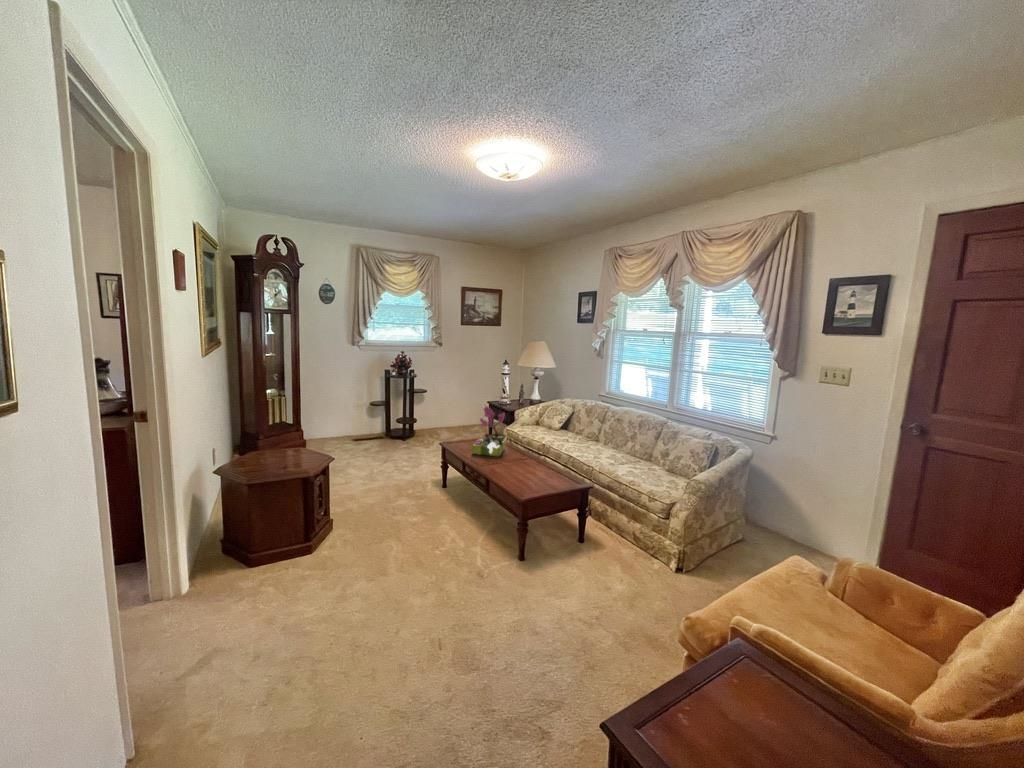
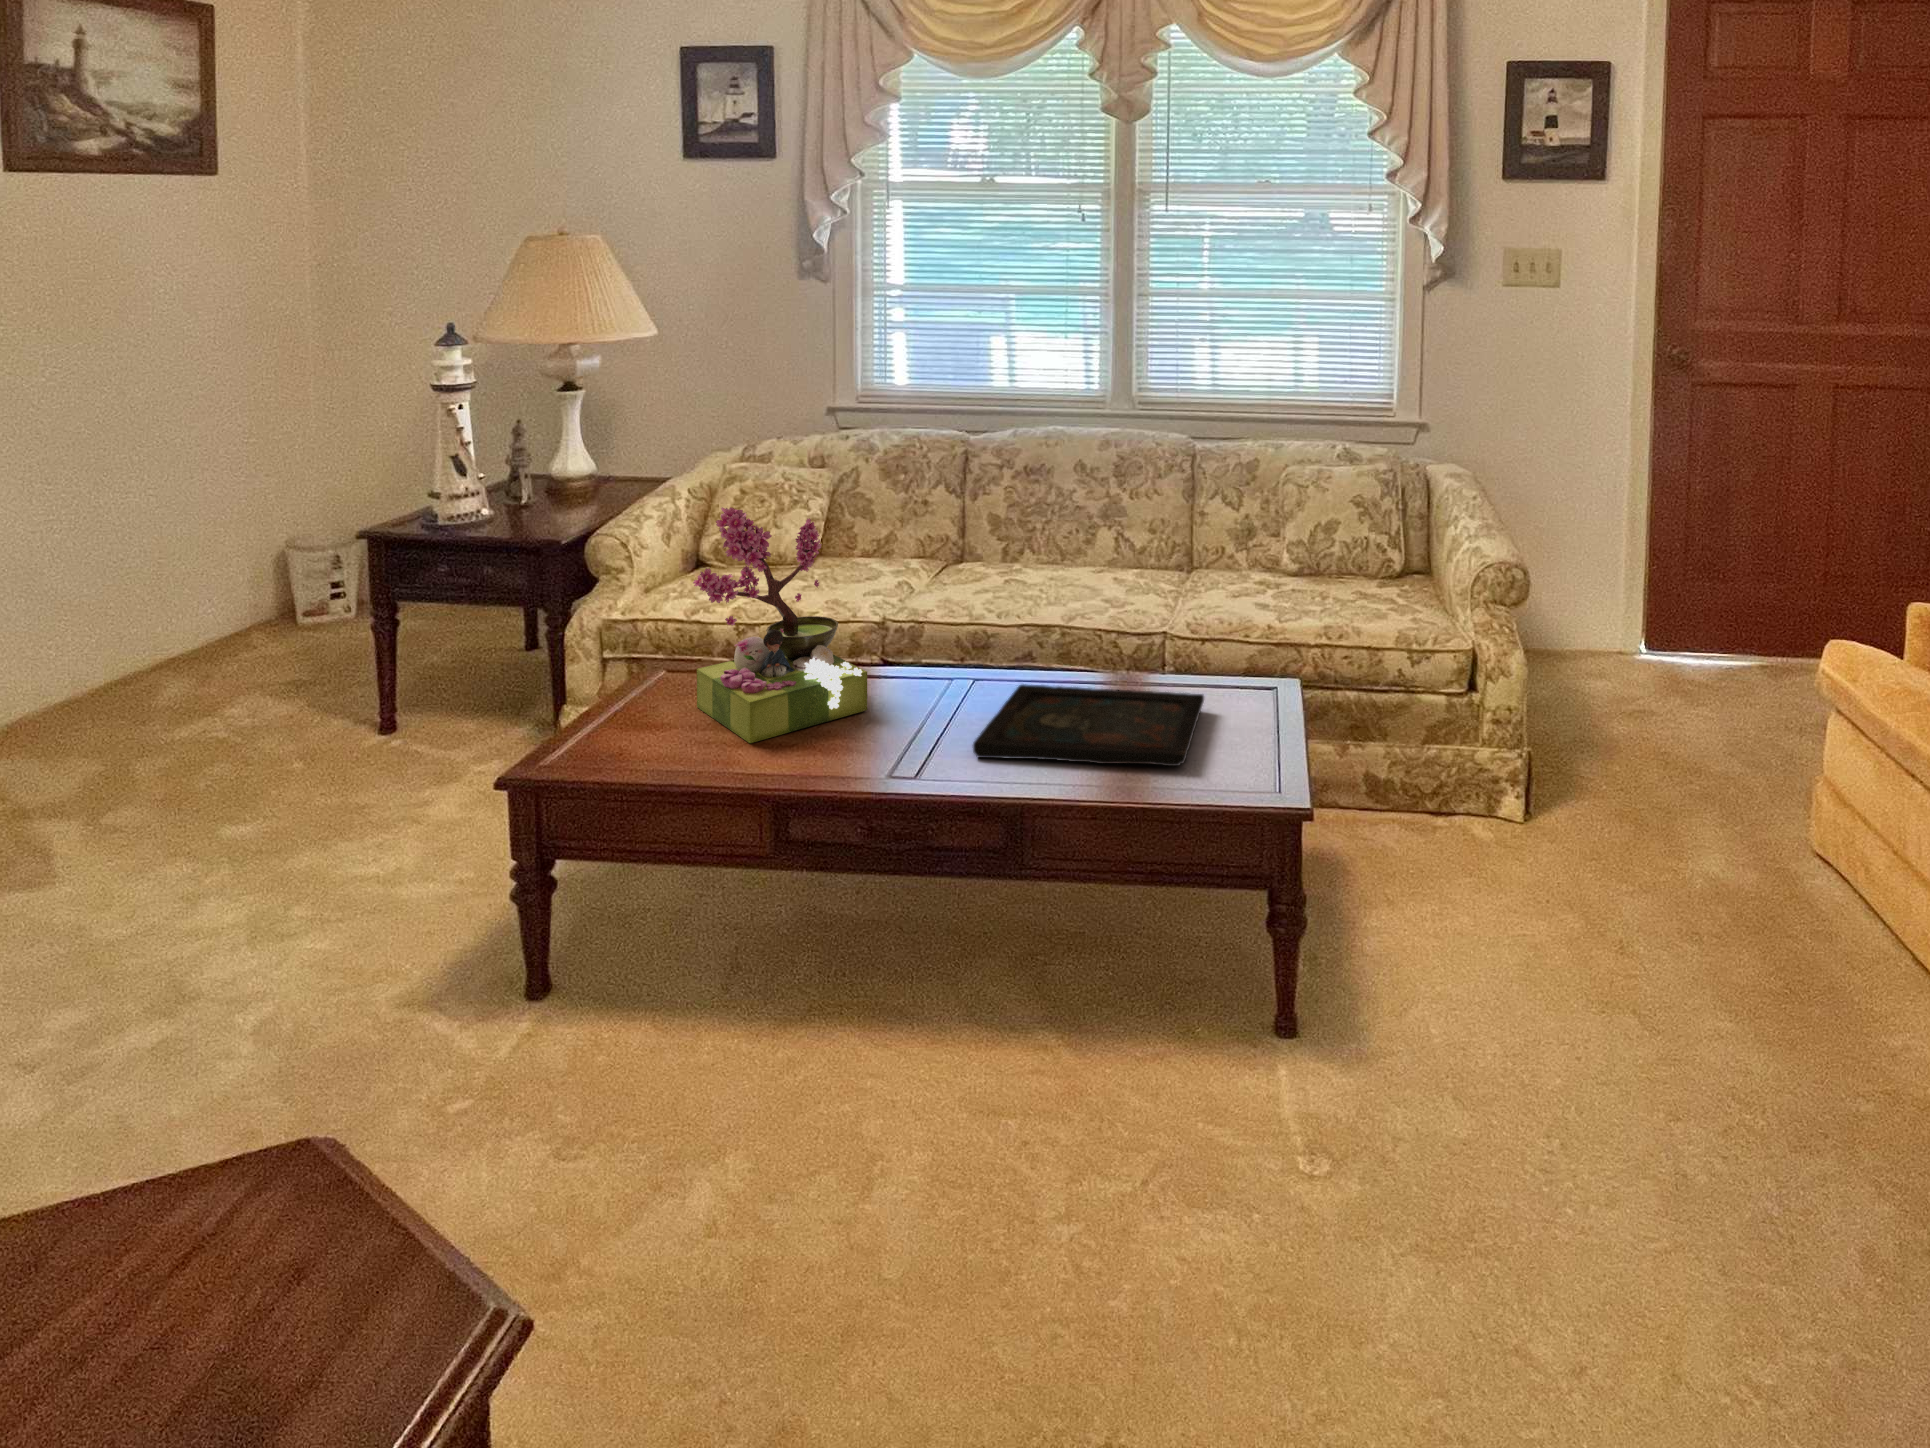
tray: none [494,462,553,486] -> present [973,684,1204,766]

